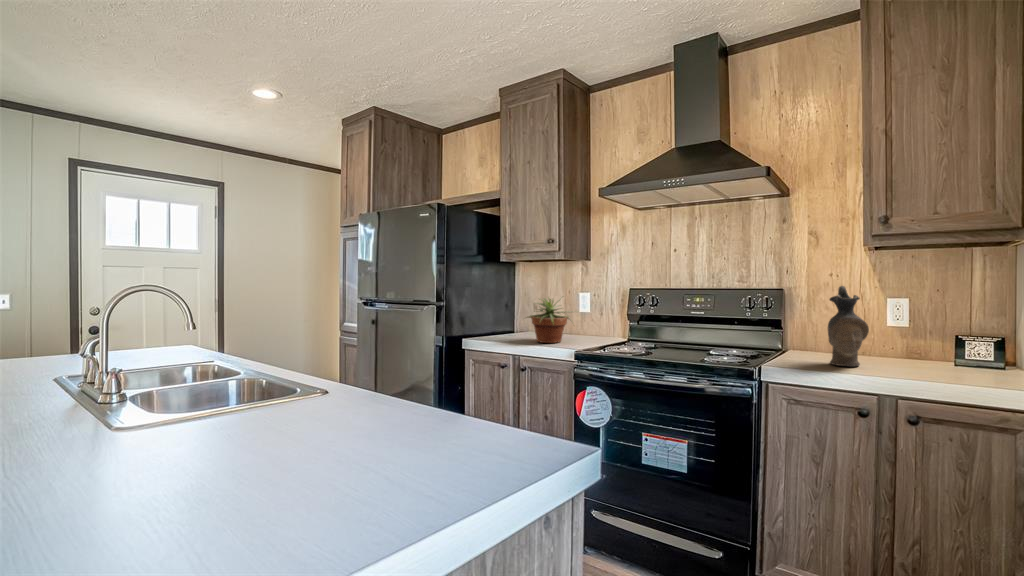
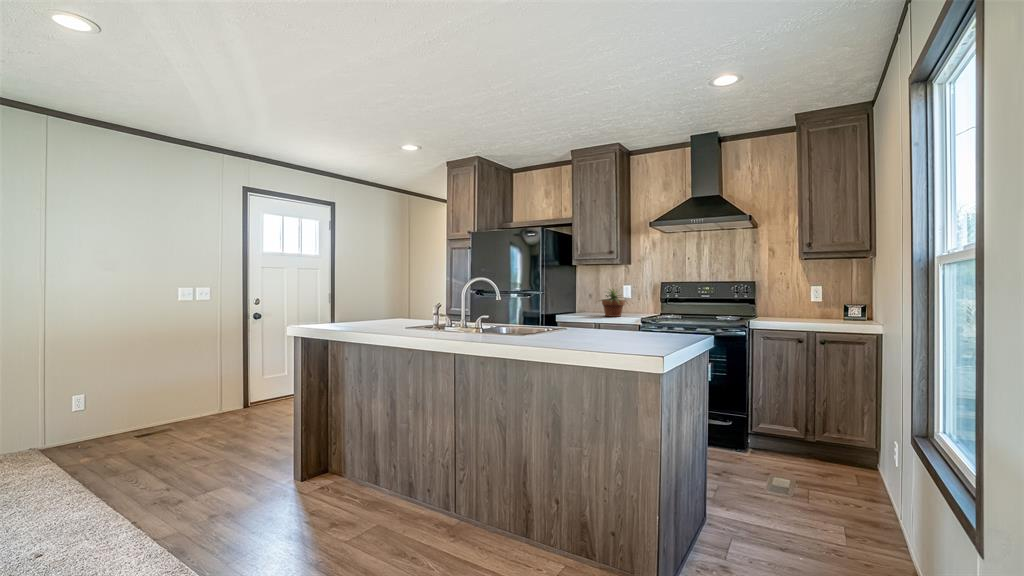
ceramic pitcher: present [828,286,869,366] -> none [782,279,802,320]

